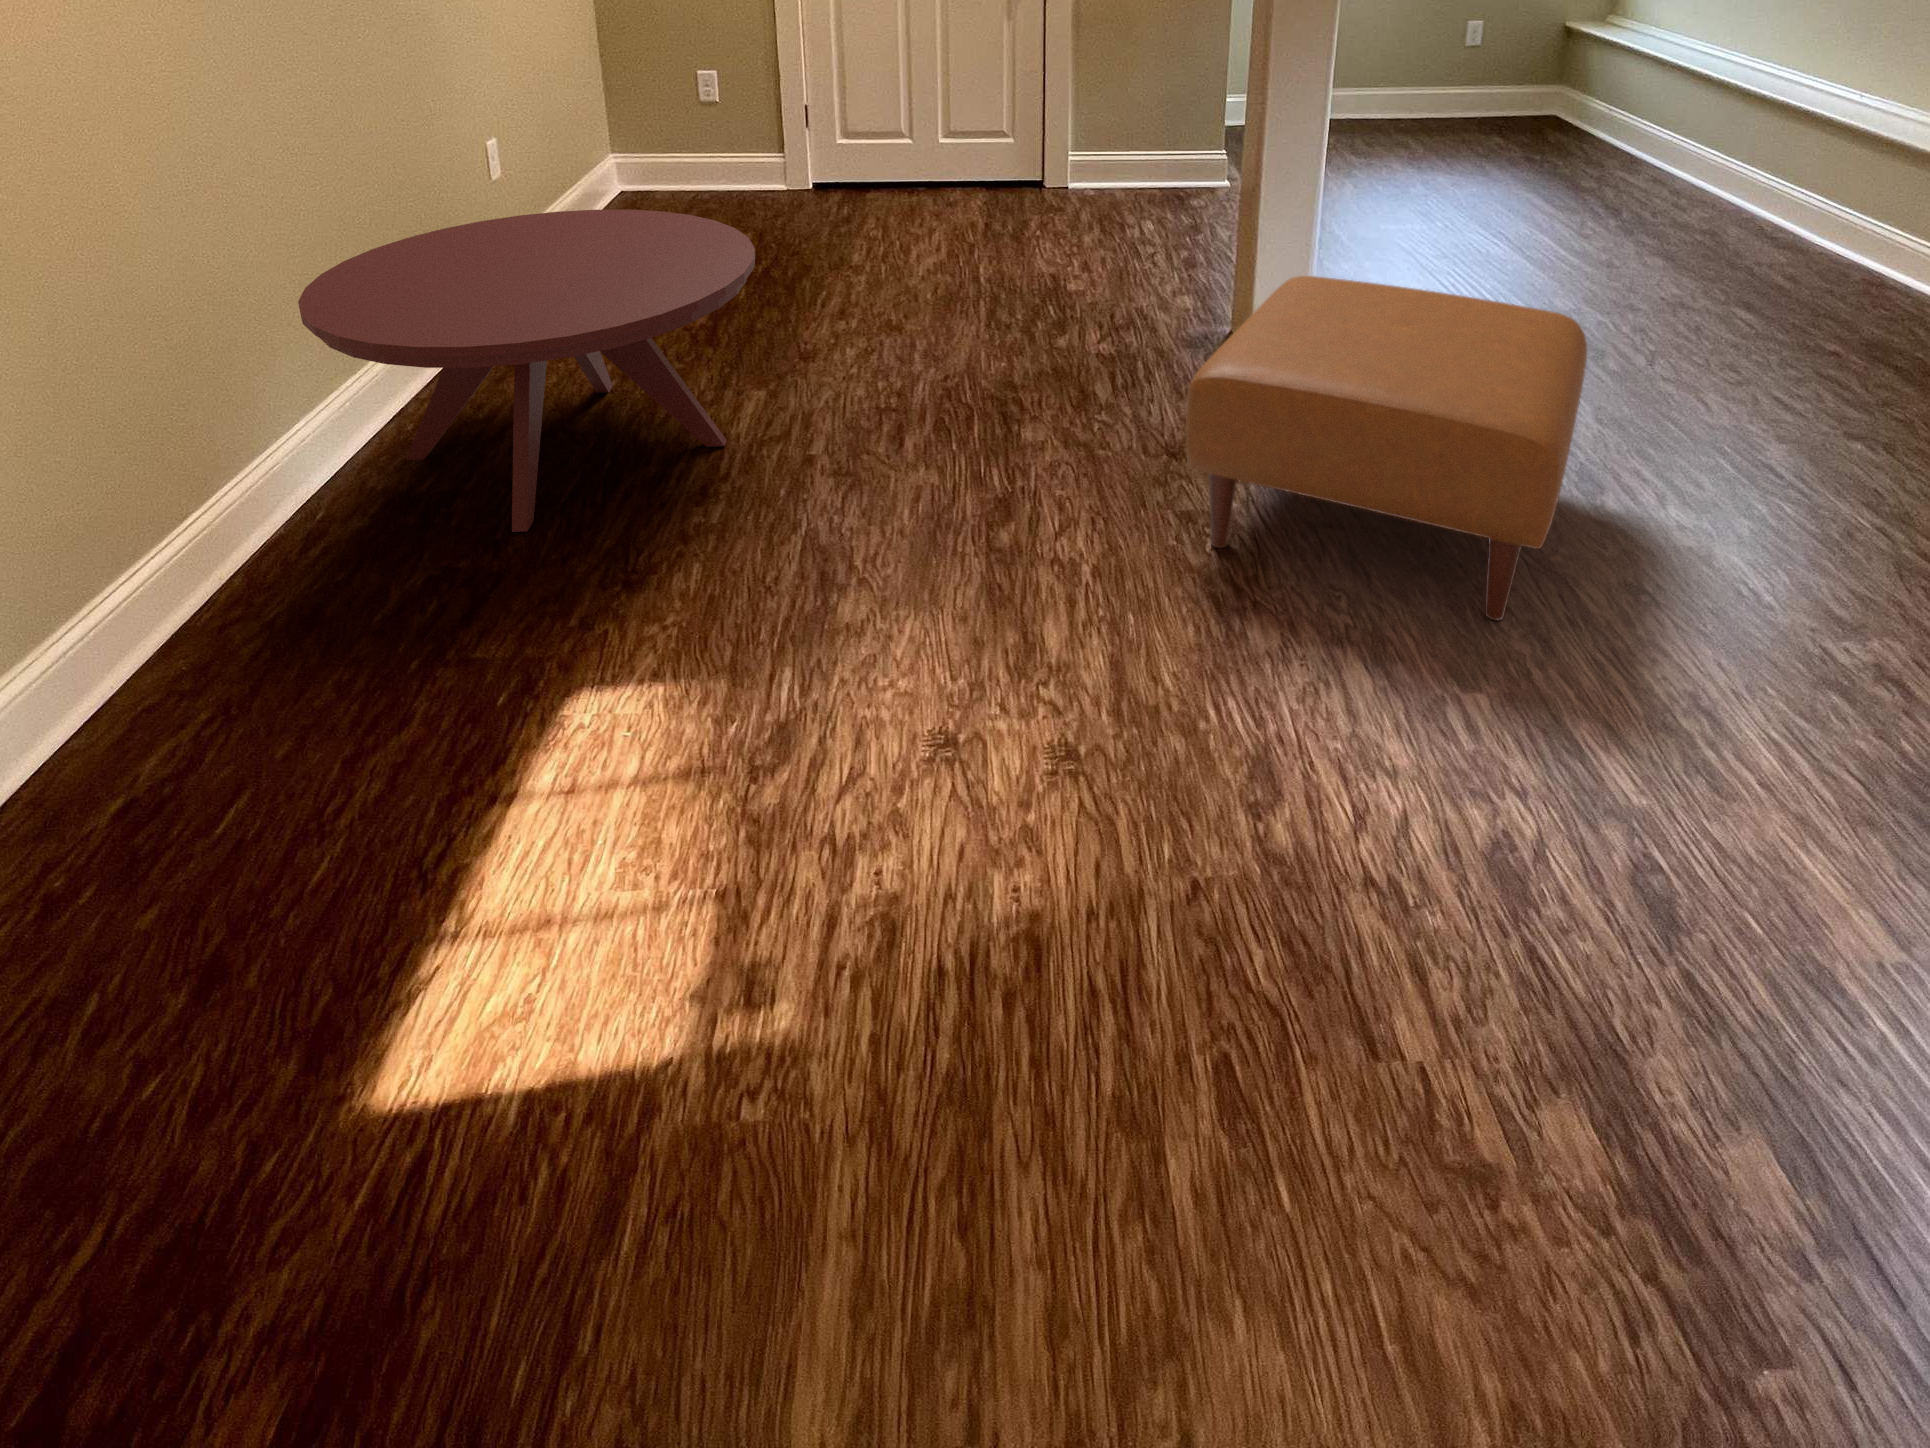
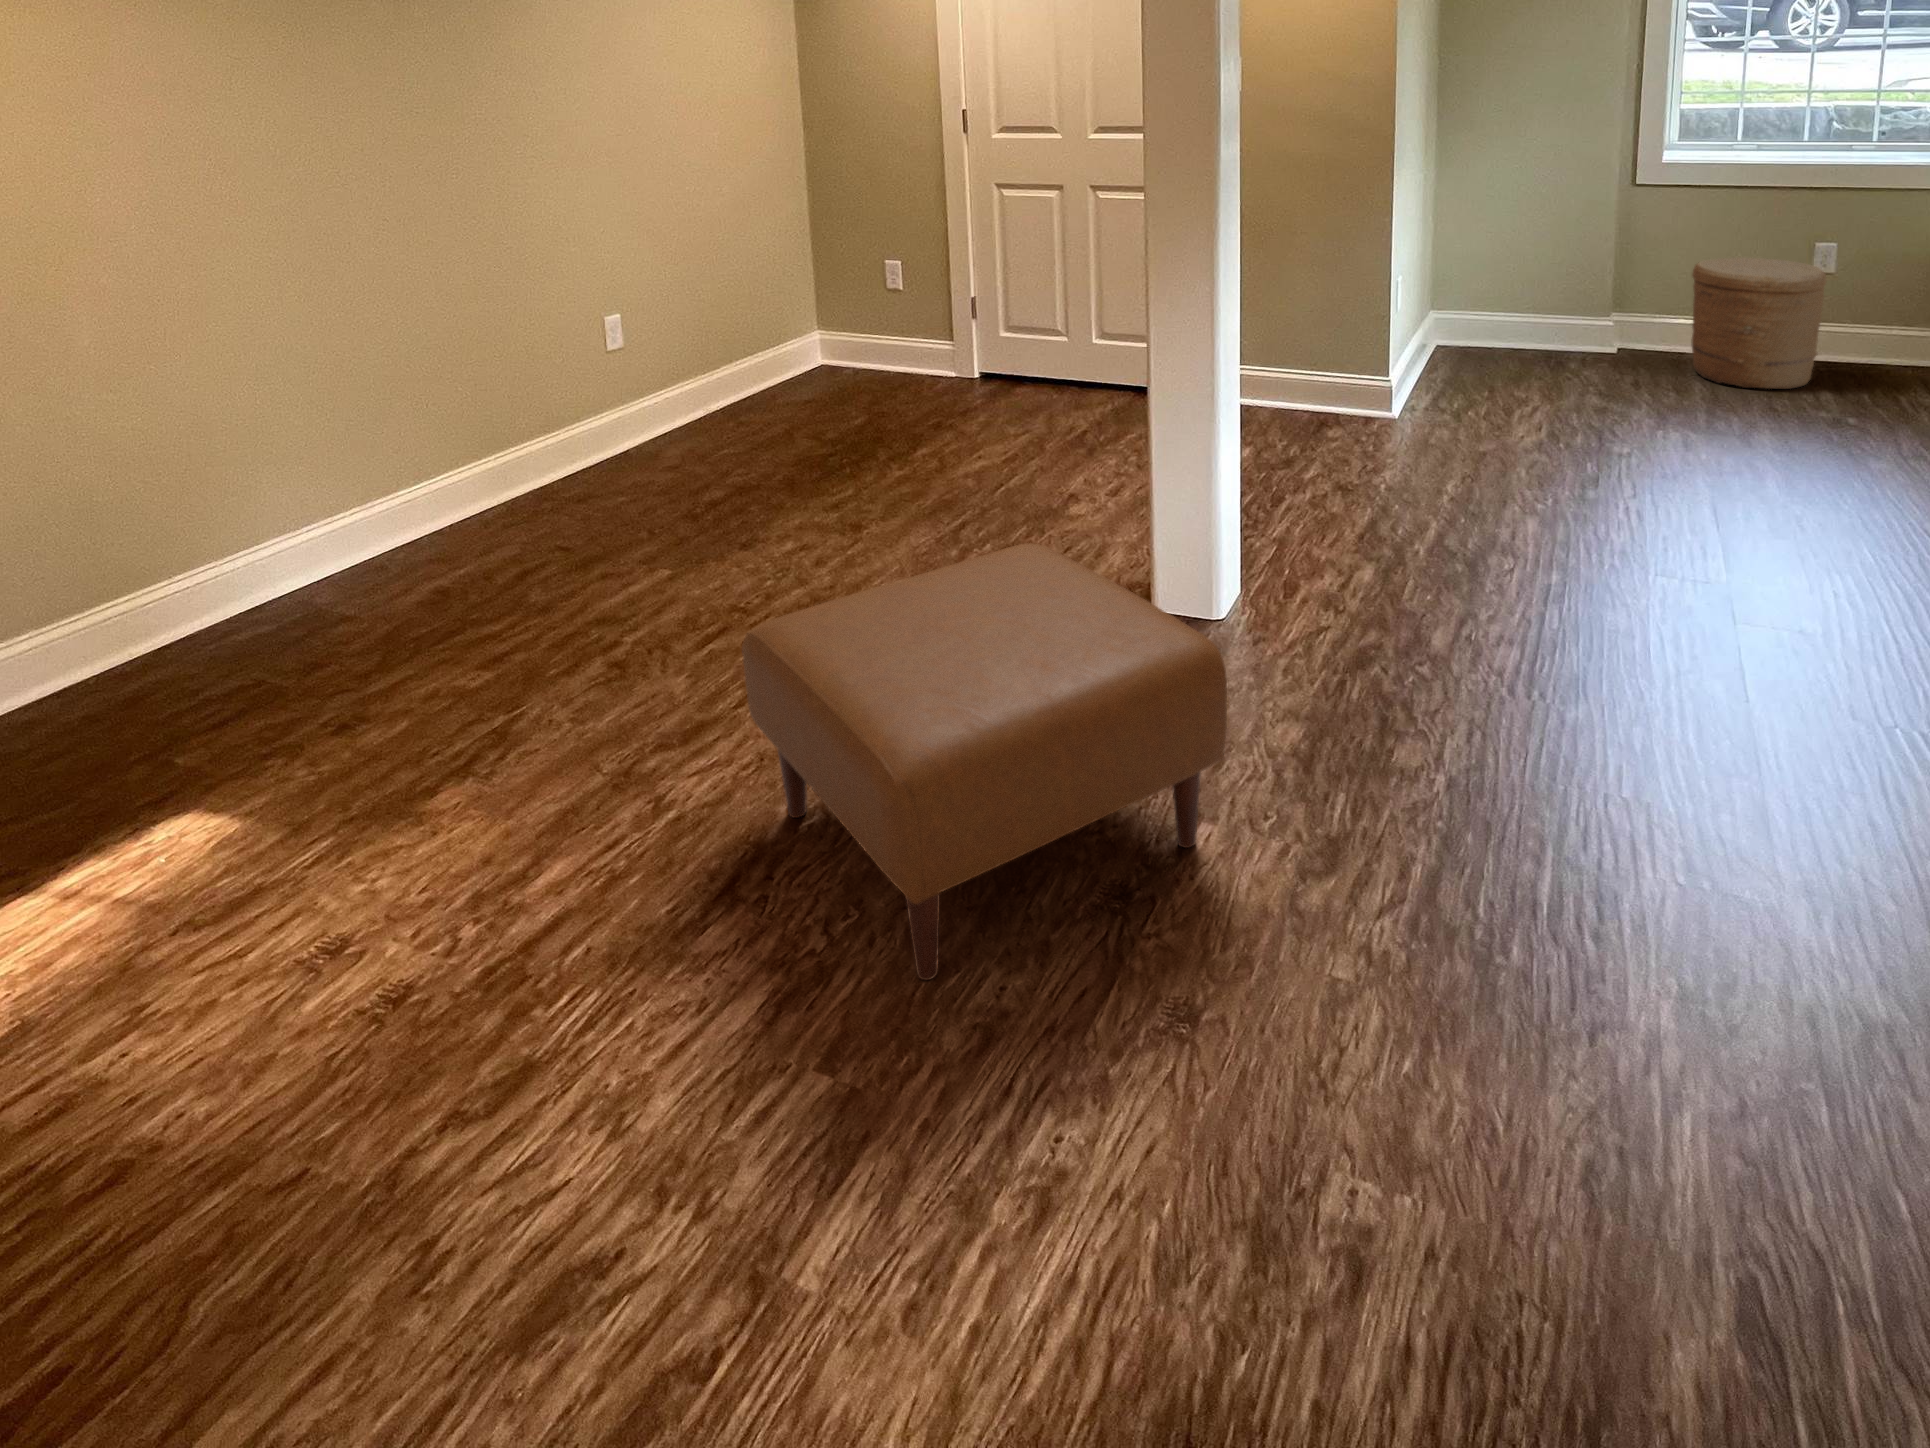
woven basket: none [1388,34,1489,136] -> present [1692,257,1826,389]
coffee table: present [298,209,755,532] -> none [241,385,634,654]

